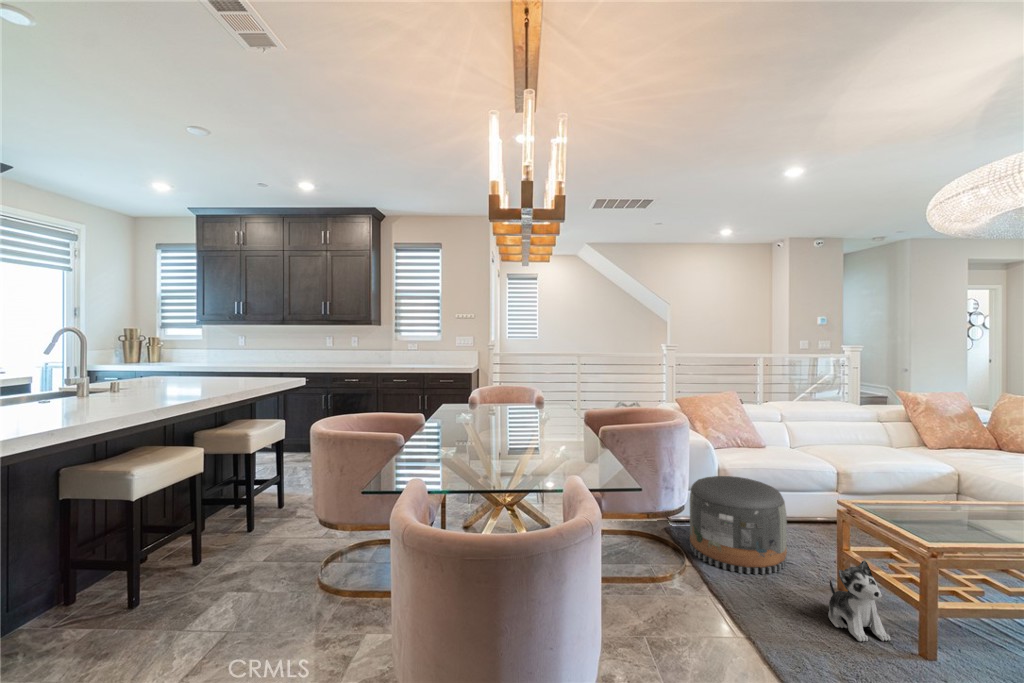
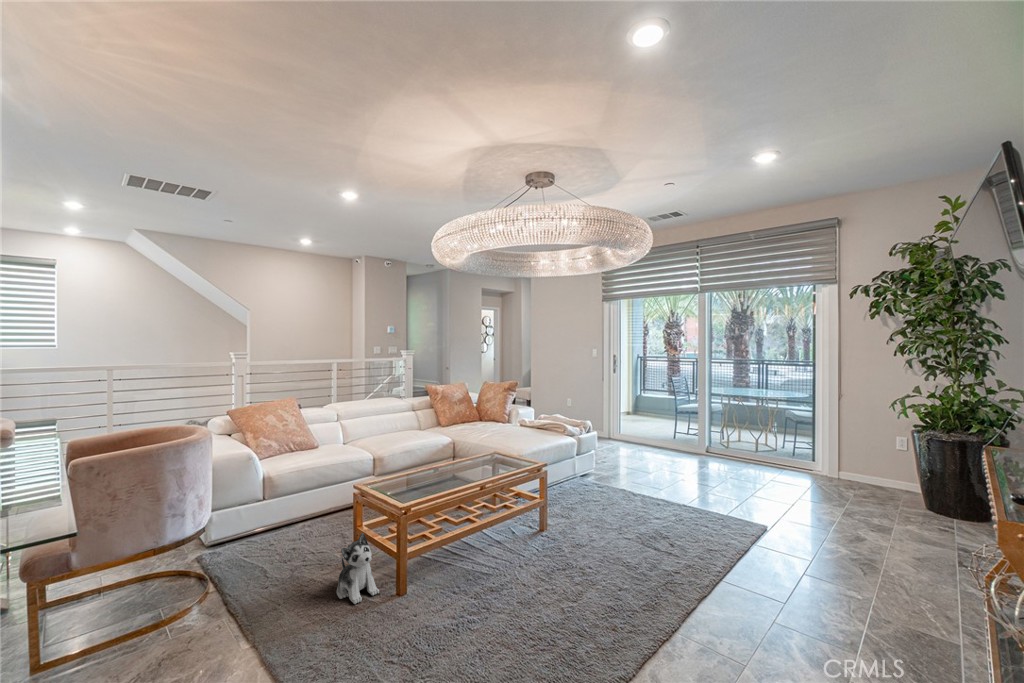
pouf: present [690,476,787,575] -> none [219,482,318,582]

